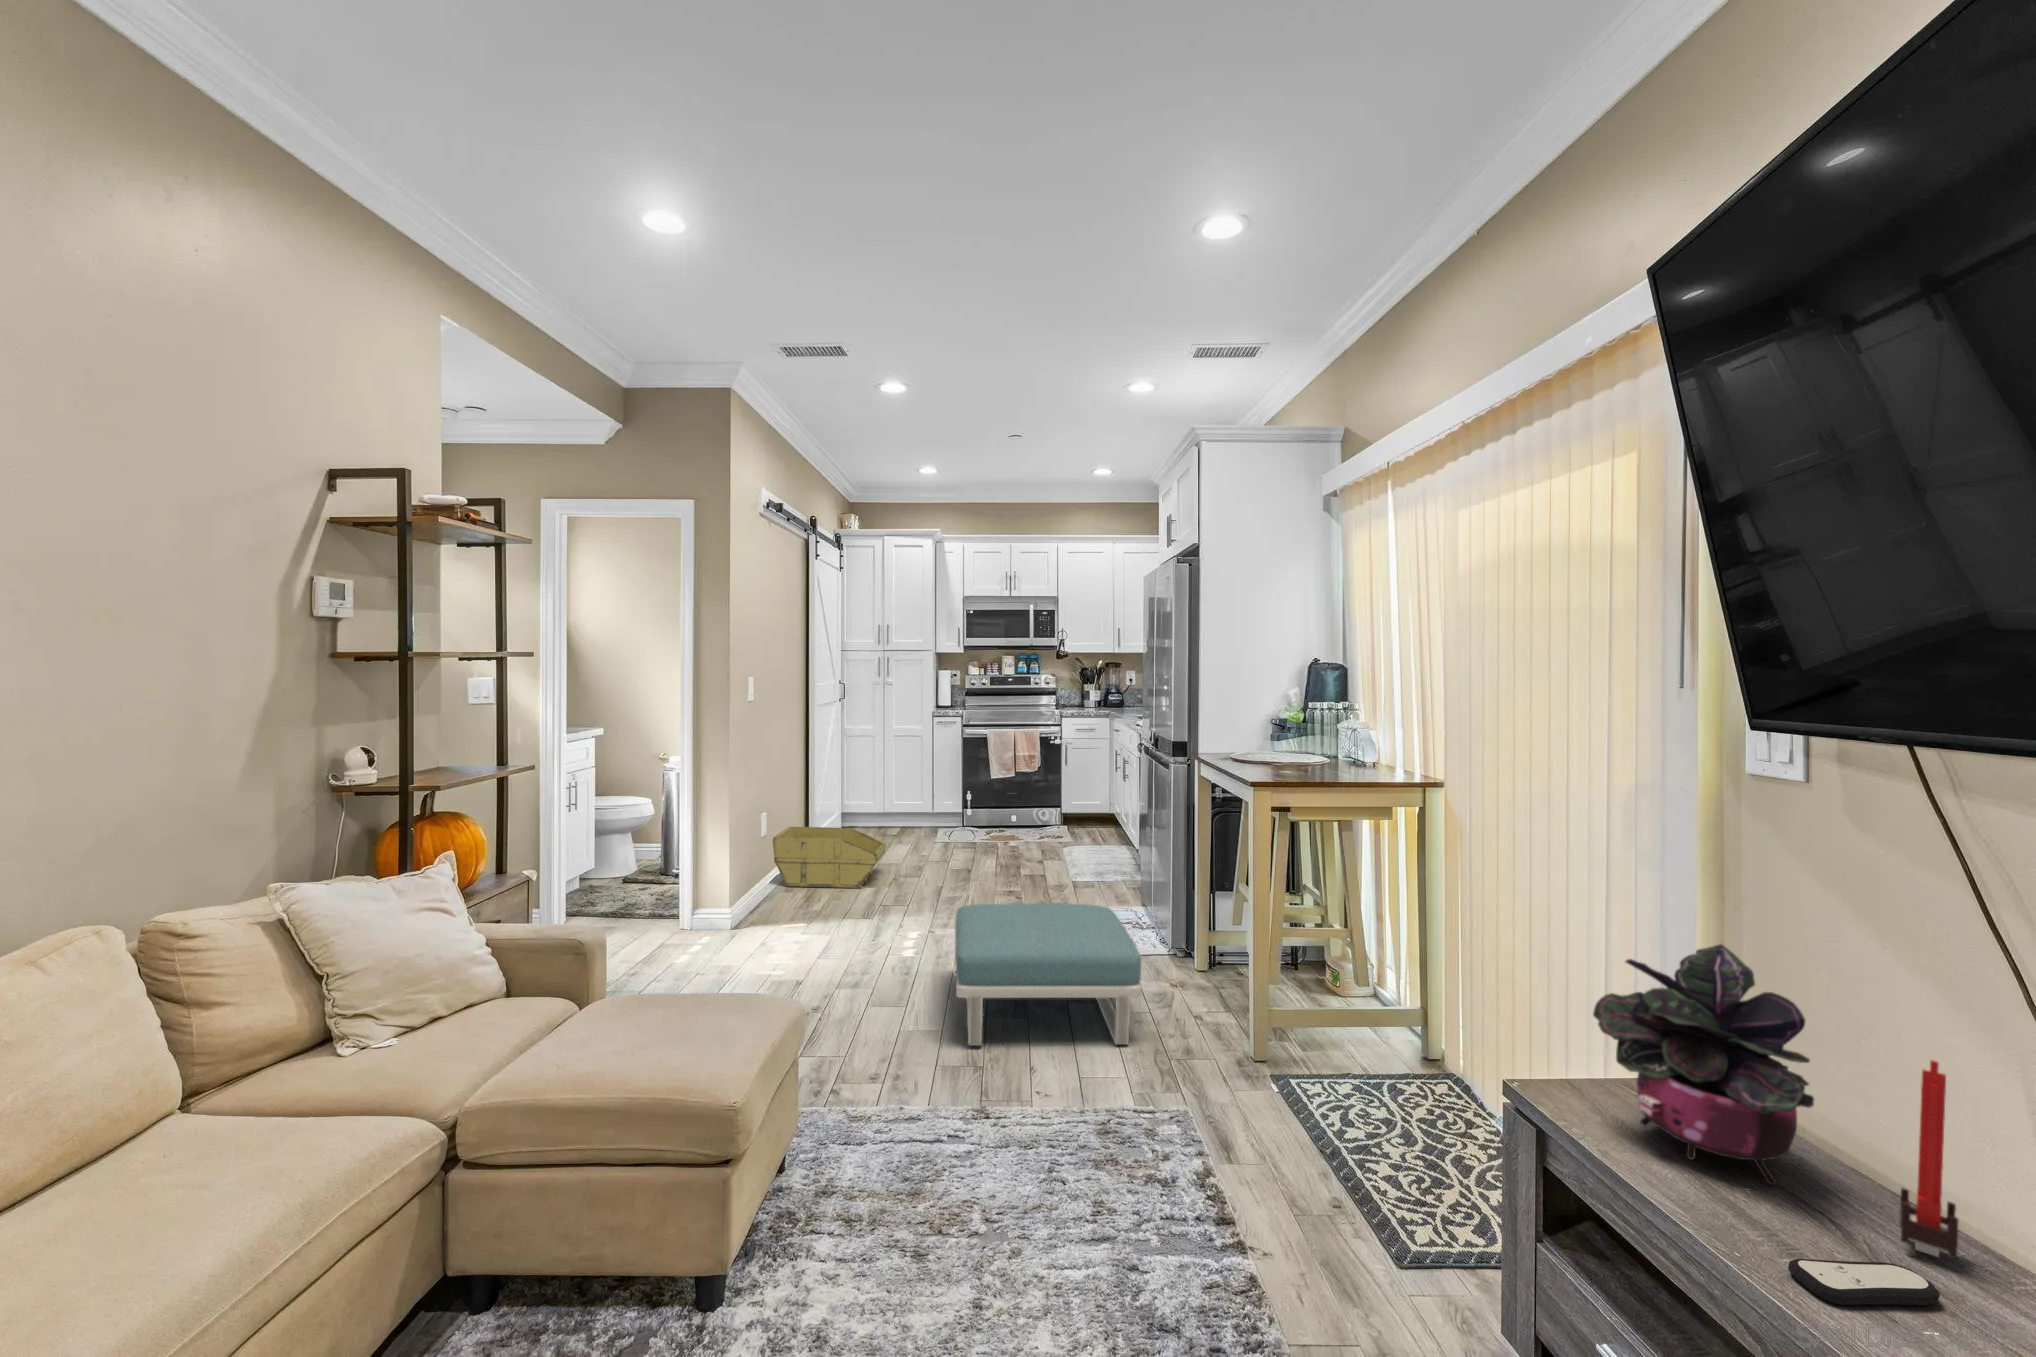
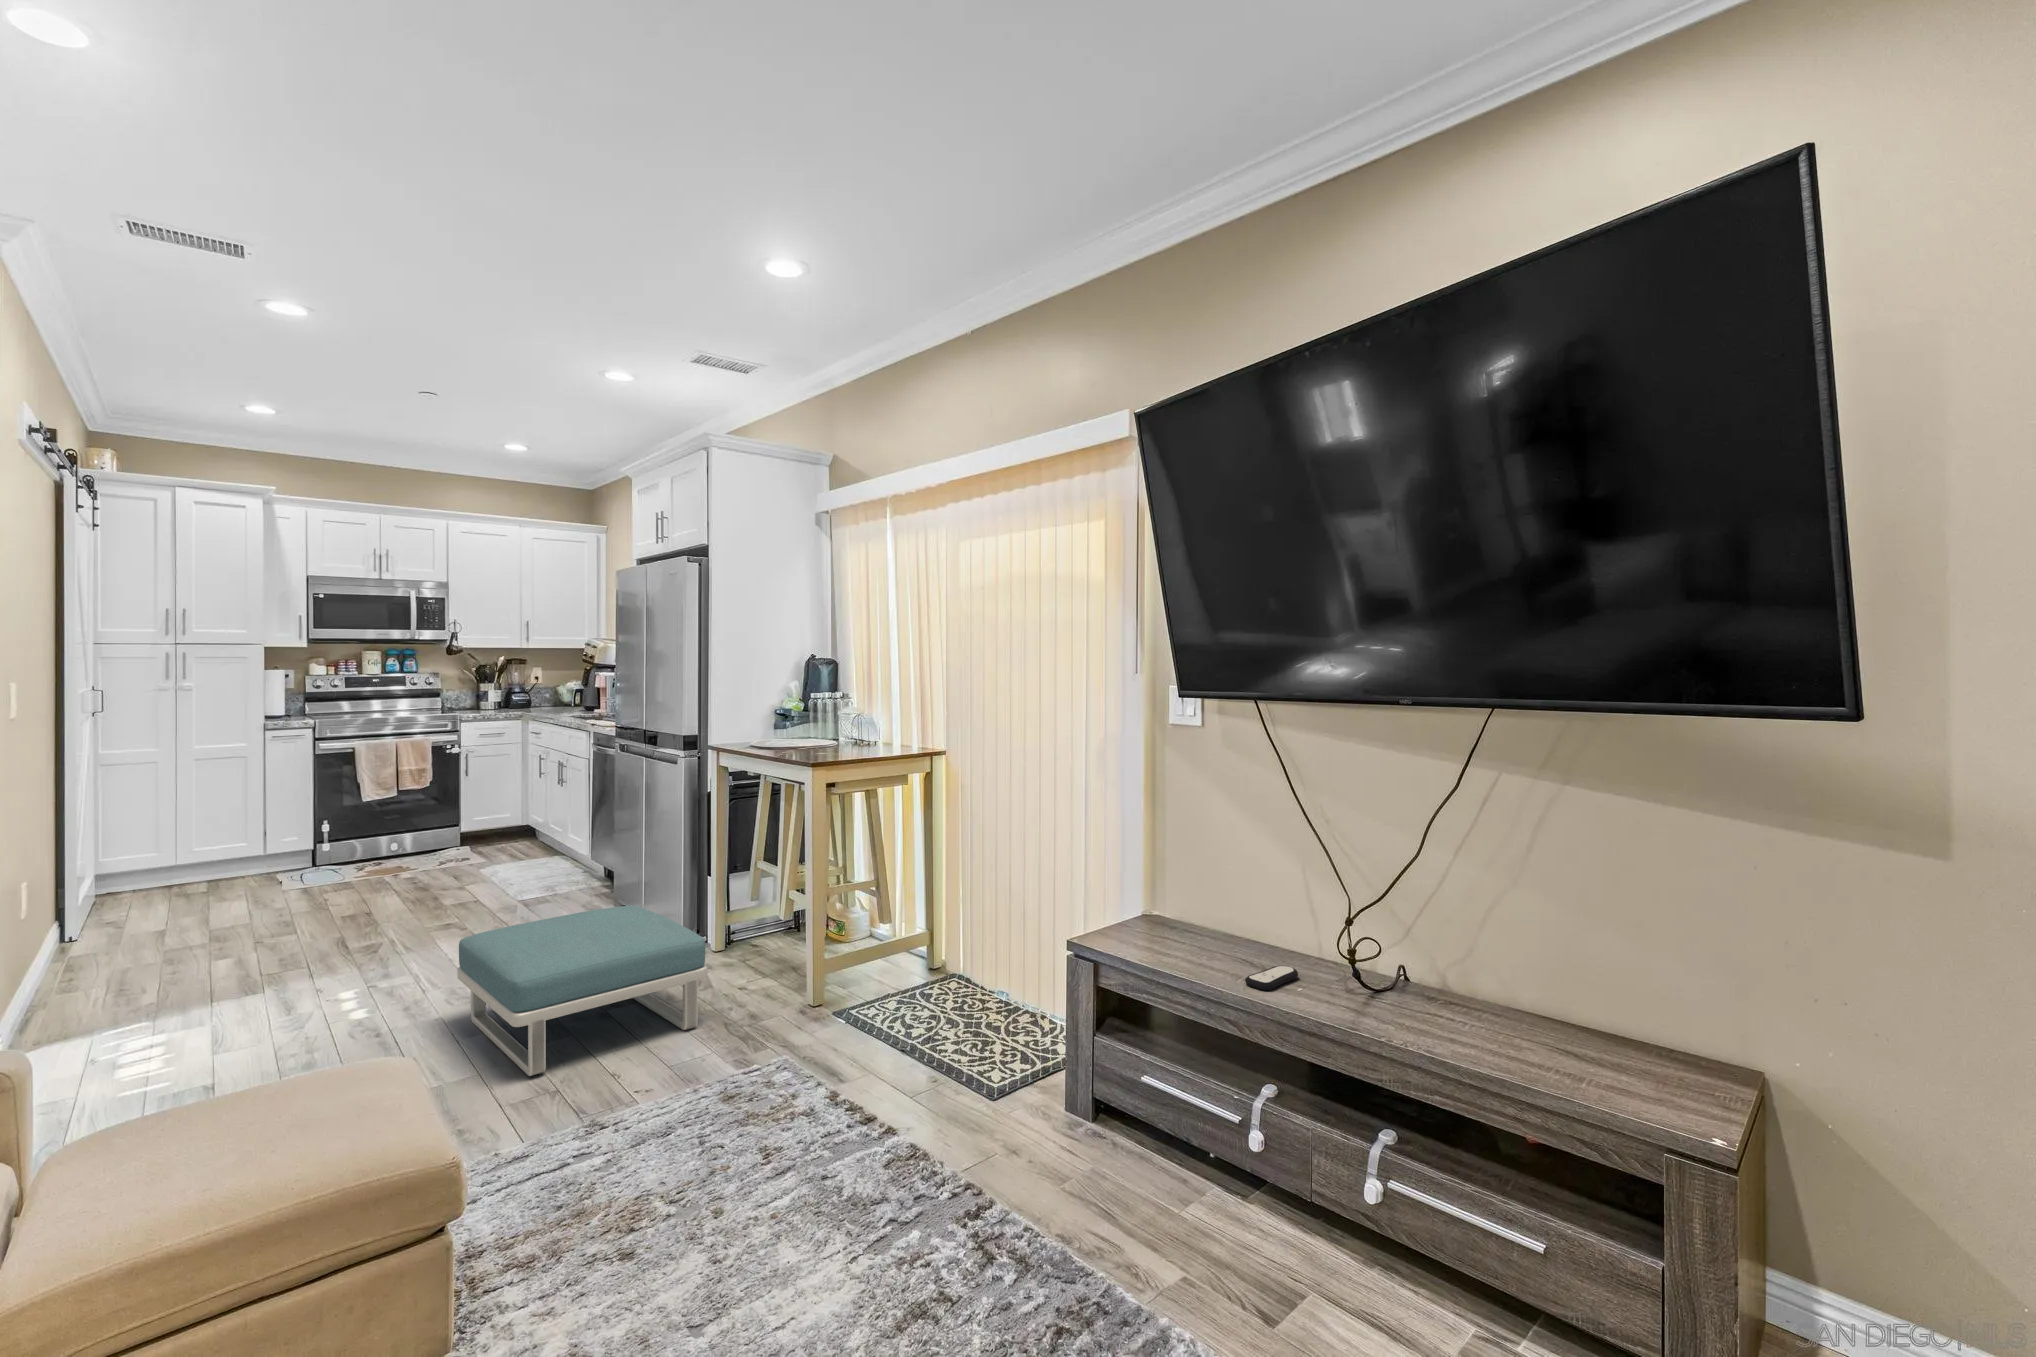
storage bin: present [773,827,886,888] -> none [48,888,248,985]
potted plant: present [1593,944,1814,1185] -> none [1119,820,1230,951]
candle: present [1900,1060,1959,1259] -> none [1268,858,1294,960]

